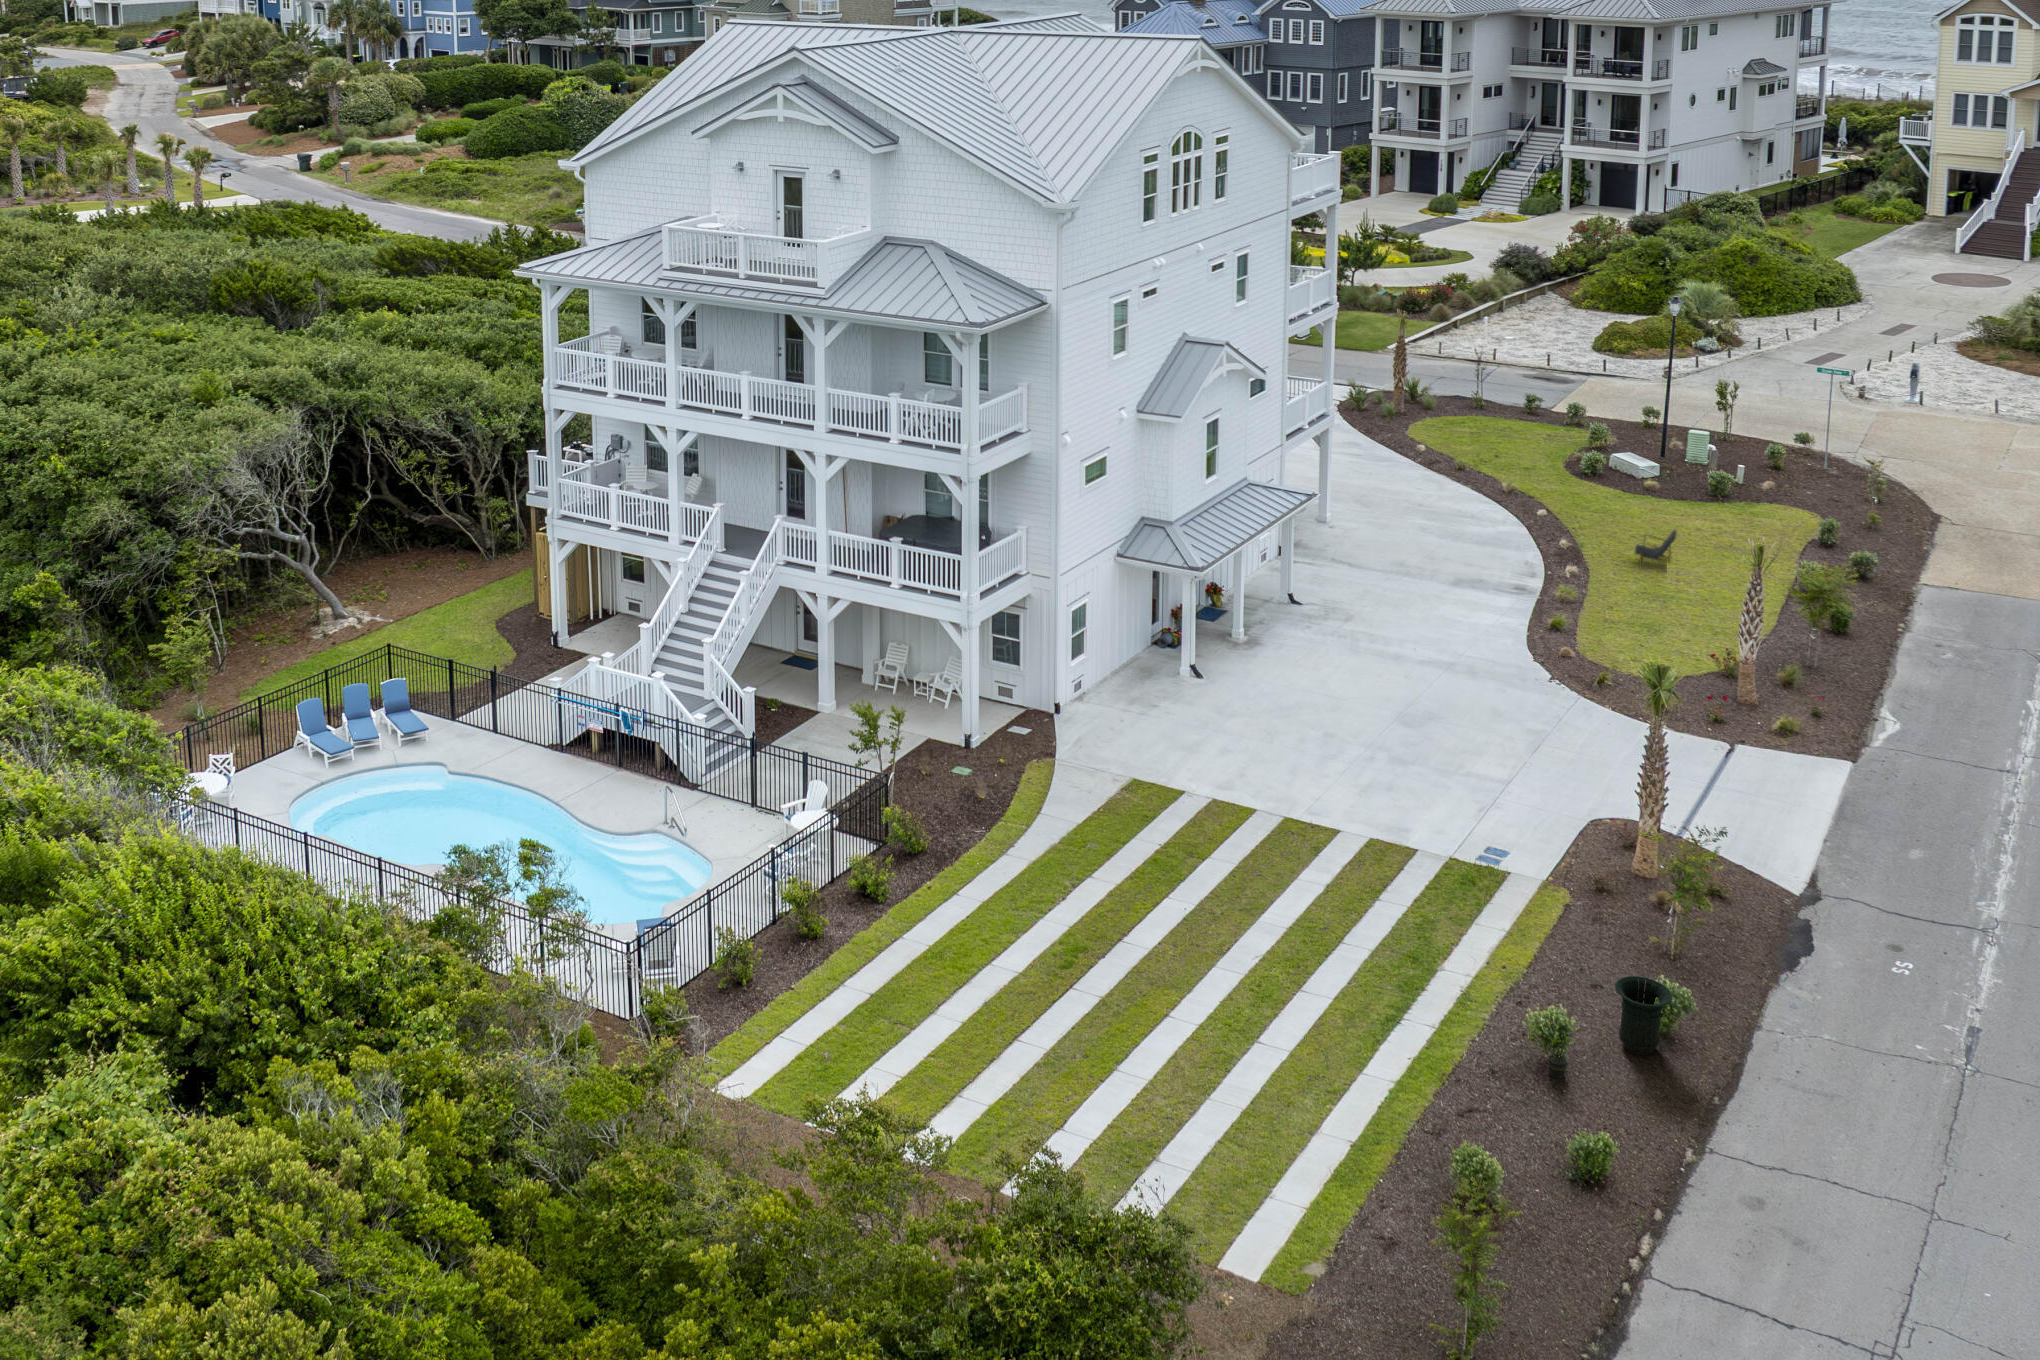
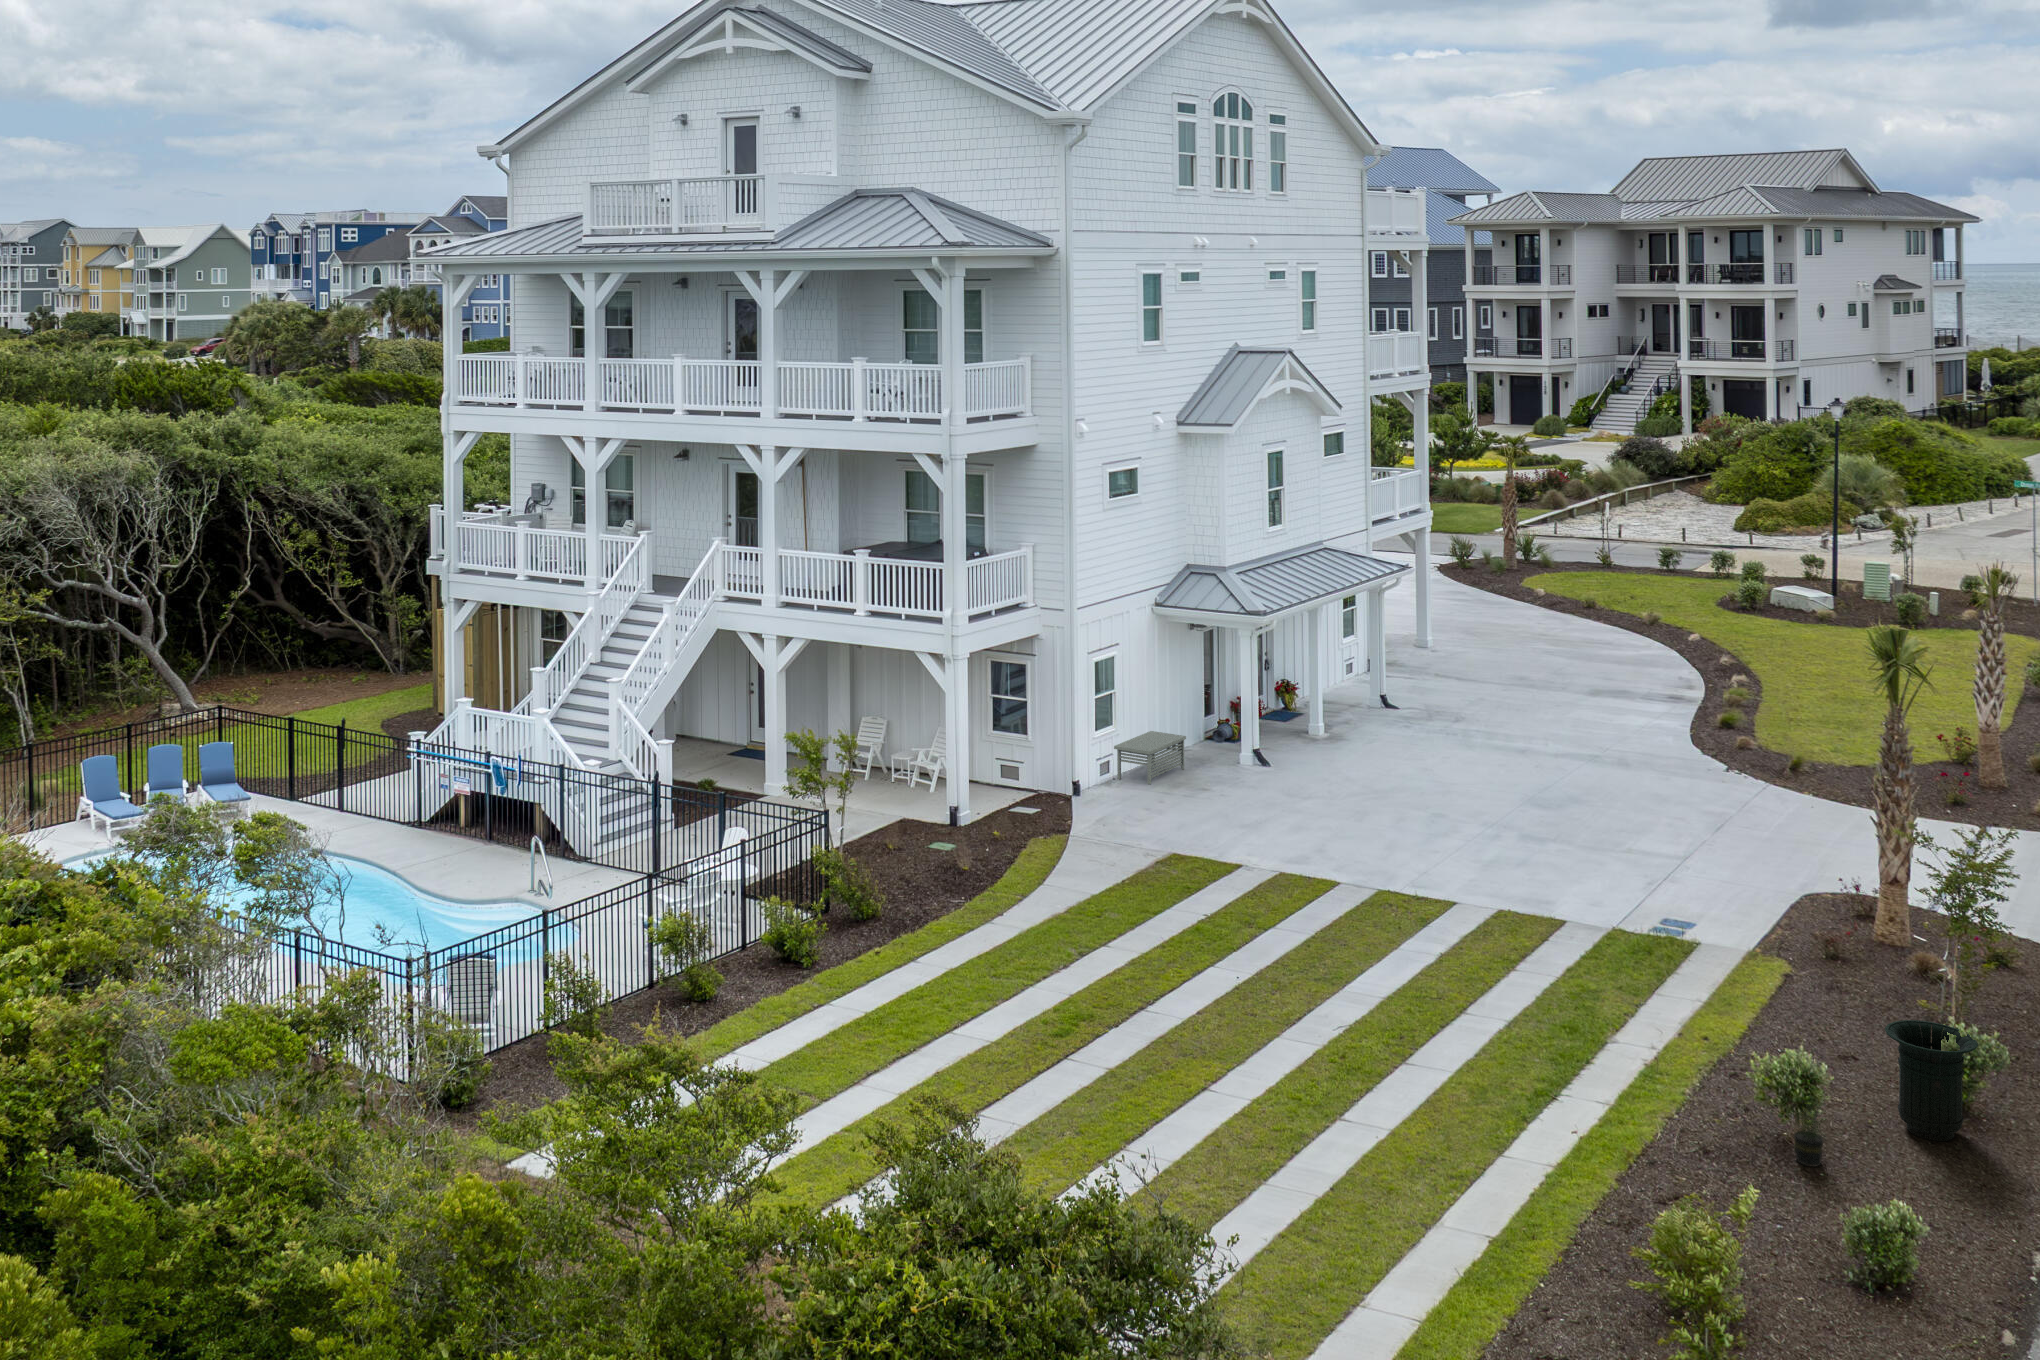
lounge chair: present [1635,530,1676,565] -> none [1814,632,1866,684]
storage bench: none [1087,651,1142,700] -> present [1114,731,1186,784]

